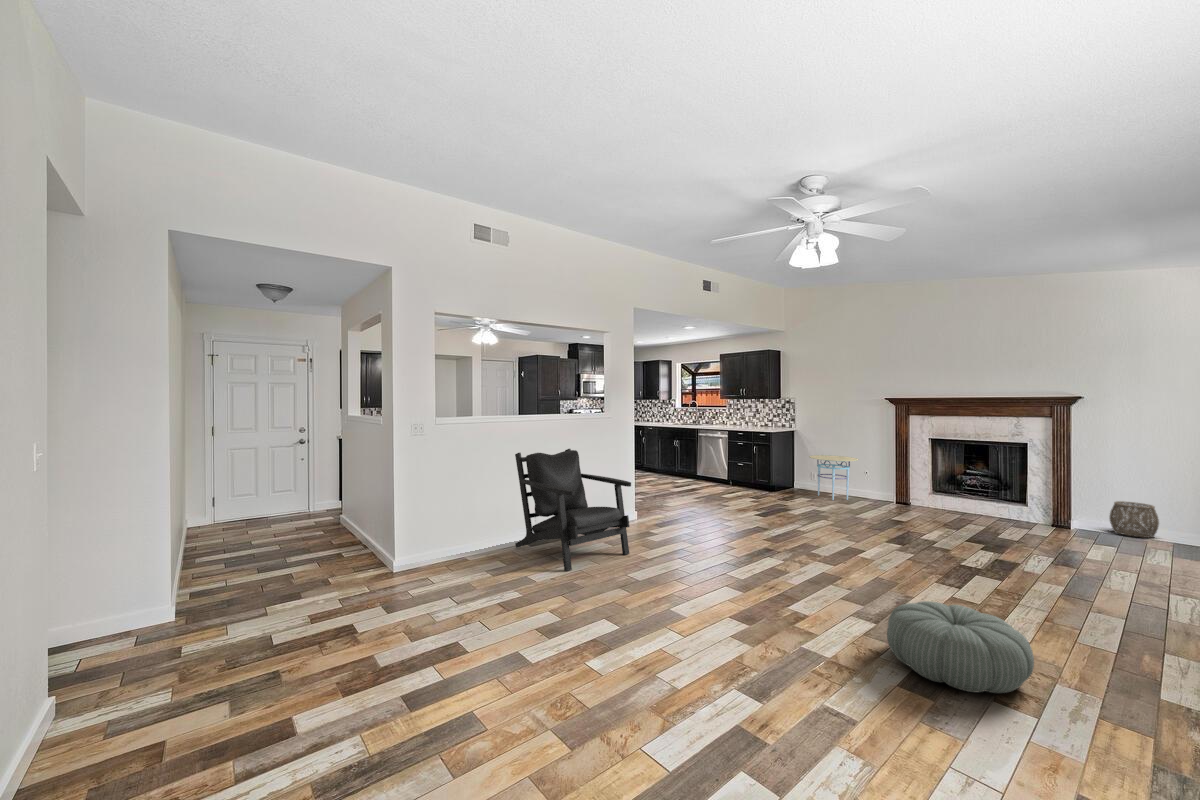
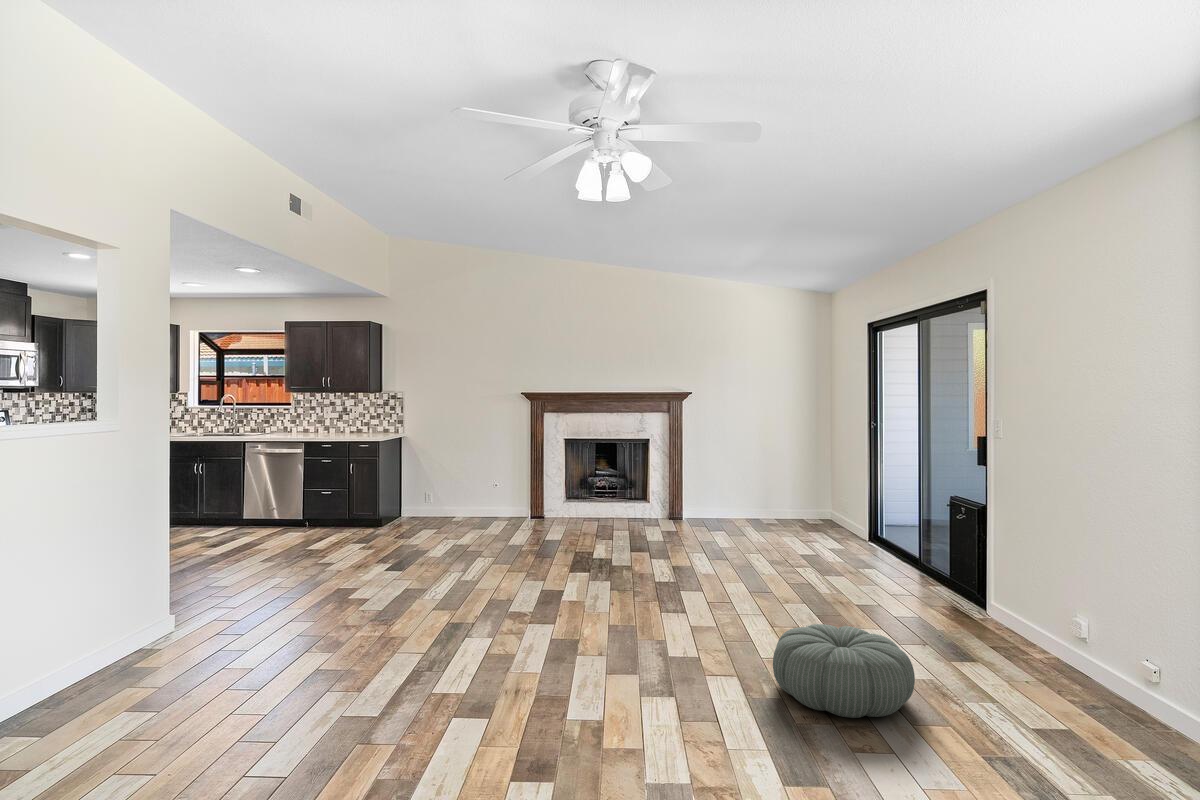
armchair: present [515,449,631,571] -> none [28,501,323,763]
side table: present [809,455,859,500] -> none [432,467,492,525]
woven basket: present [1110,501,1159,538] -> none [709,488,742,519]

